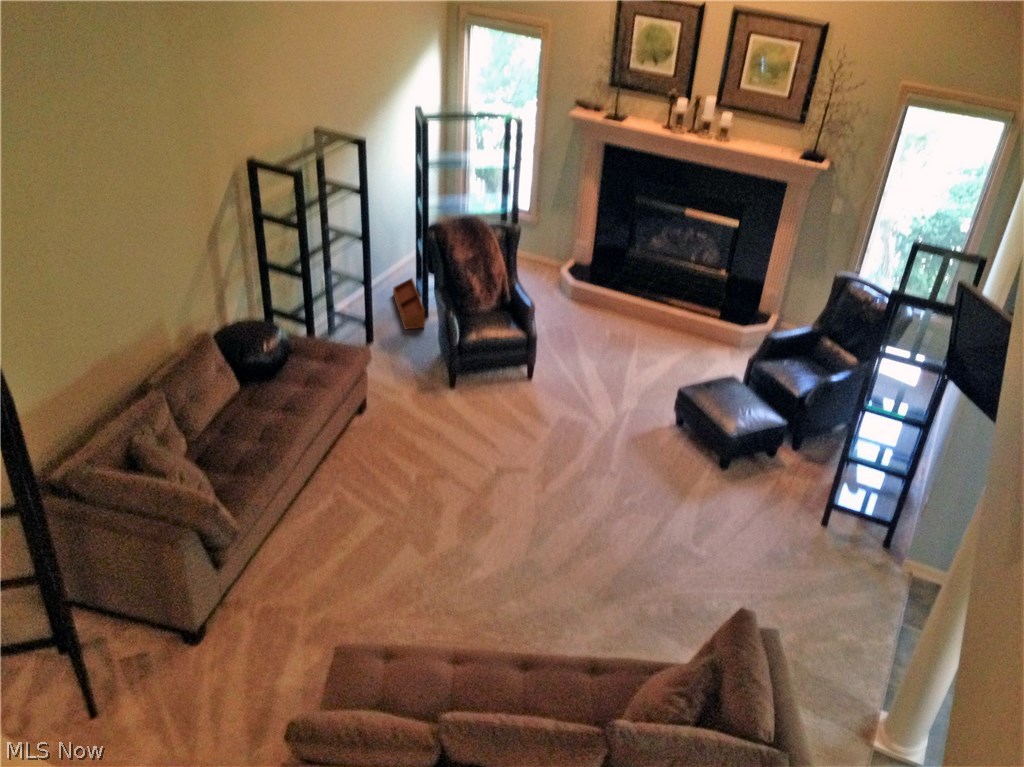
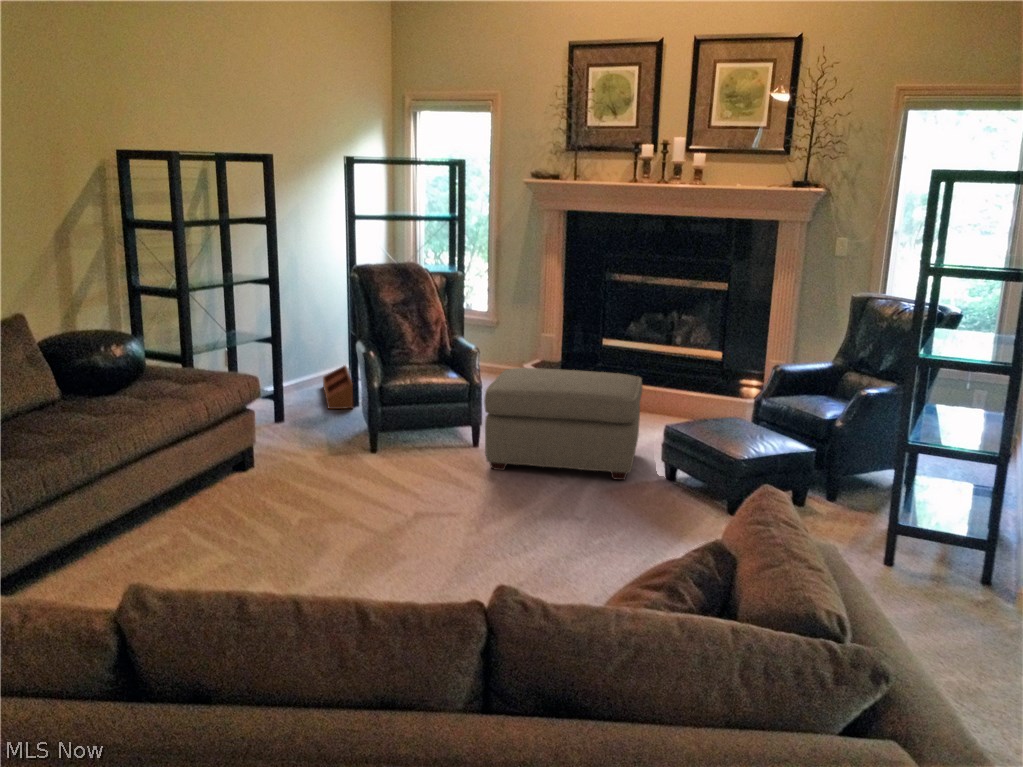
ottoman: none [540,323,662,427] -> present [484,368,643,480]

